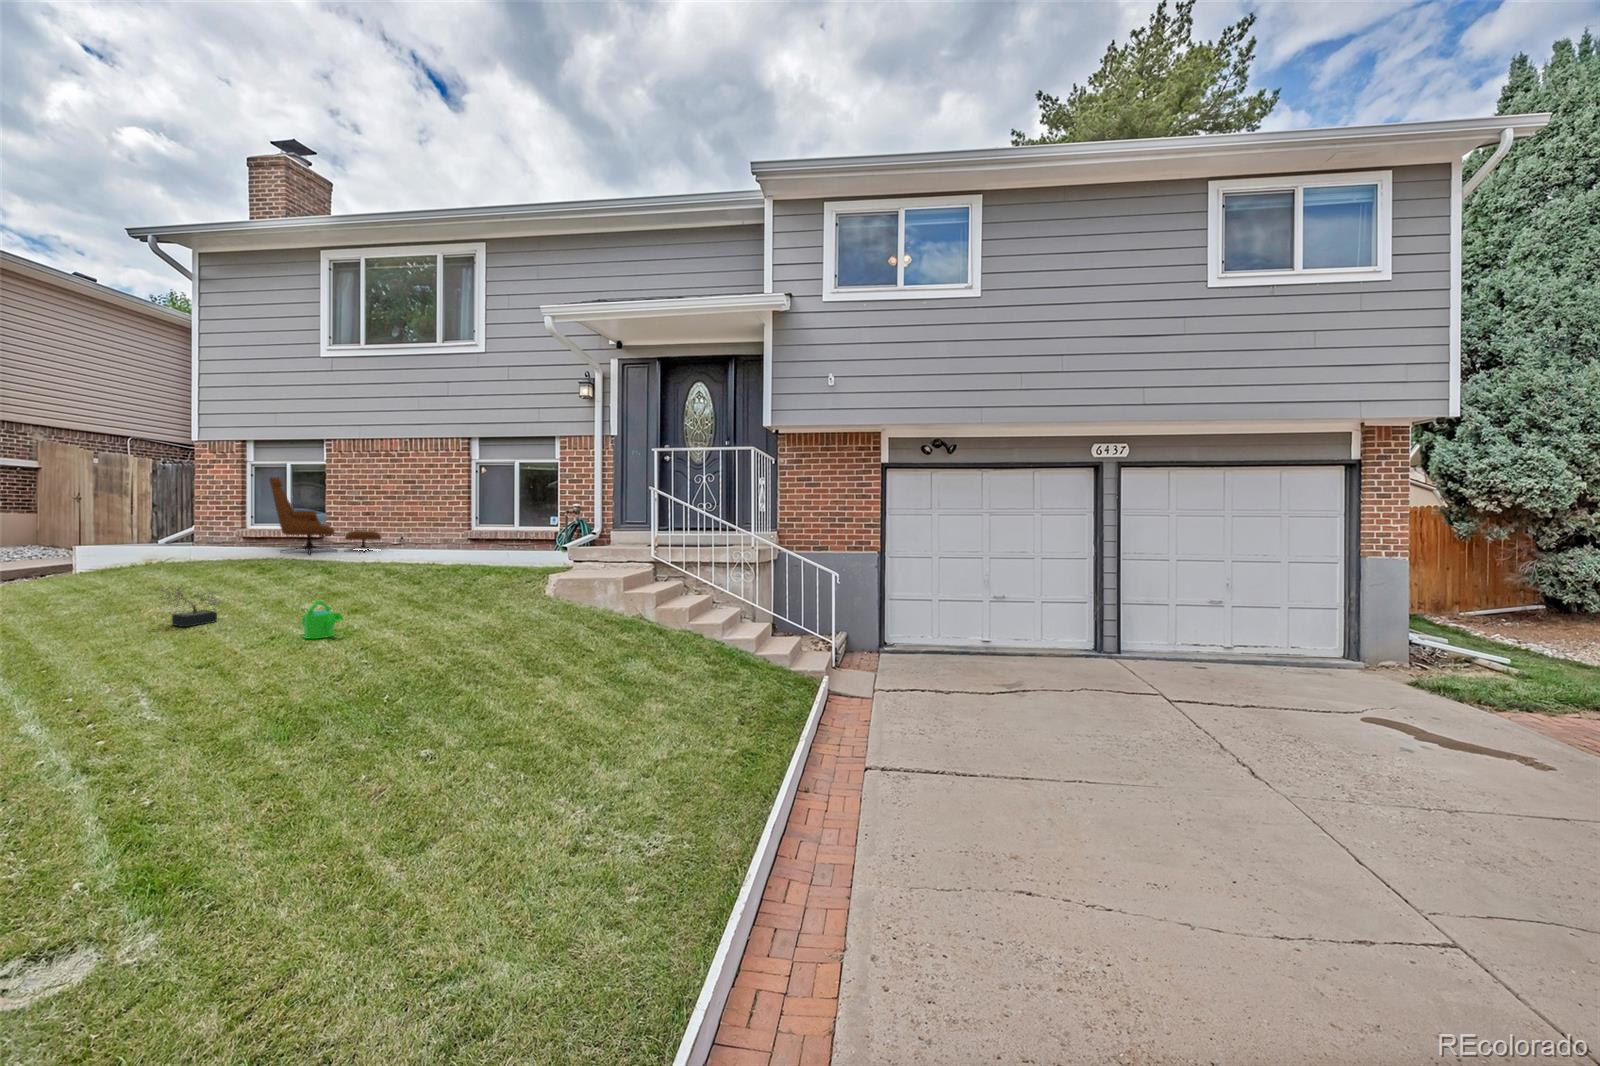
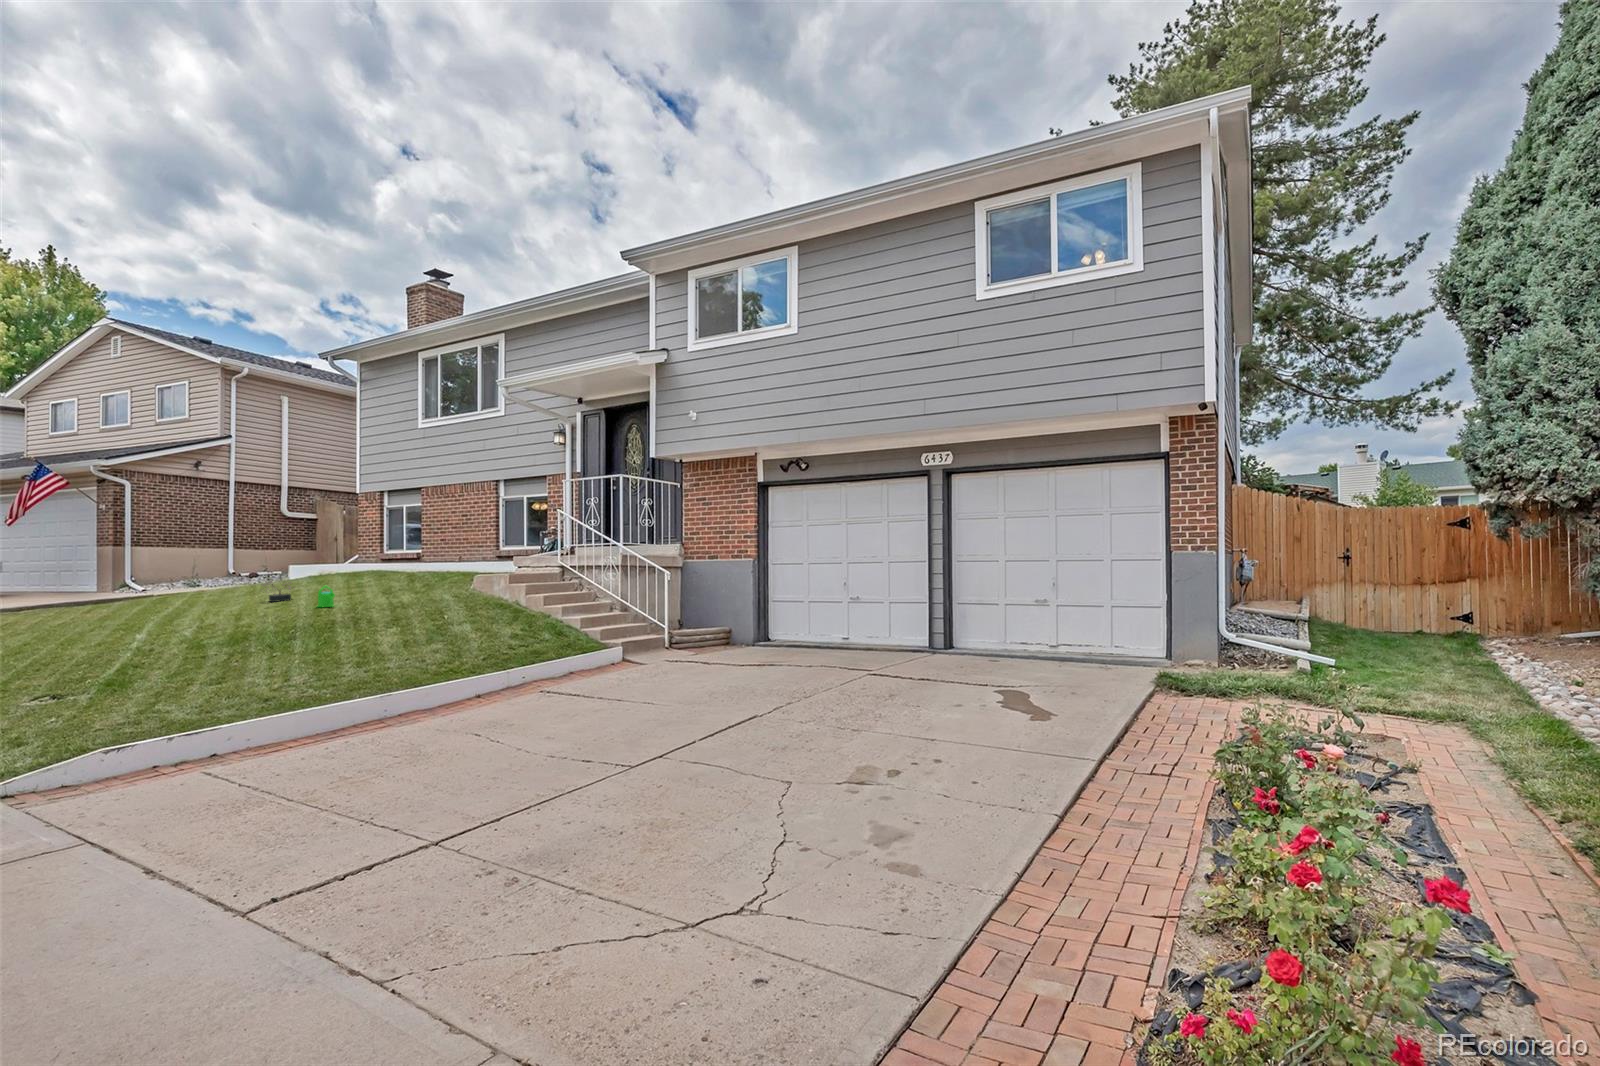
lounge chair: present [269,477,381,553] -> none [375,516,448,568]

